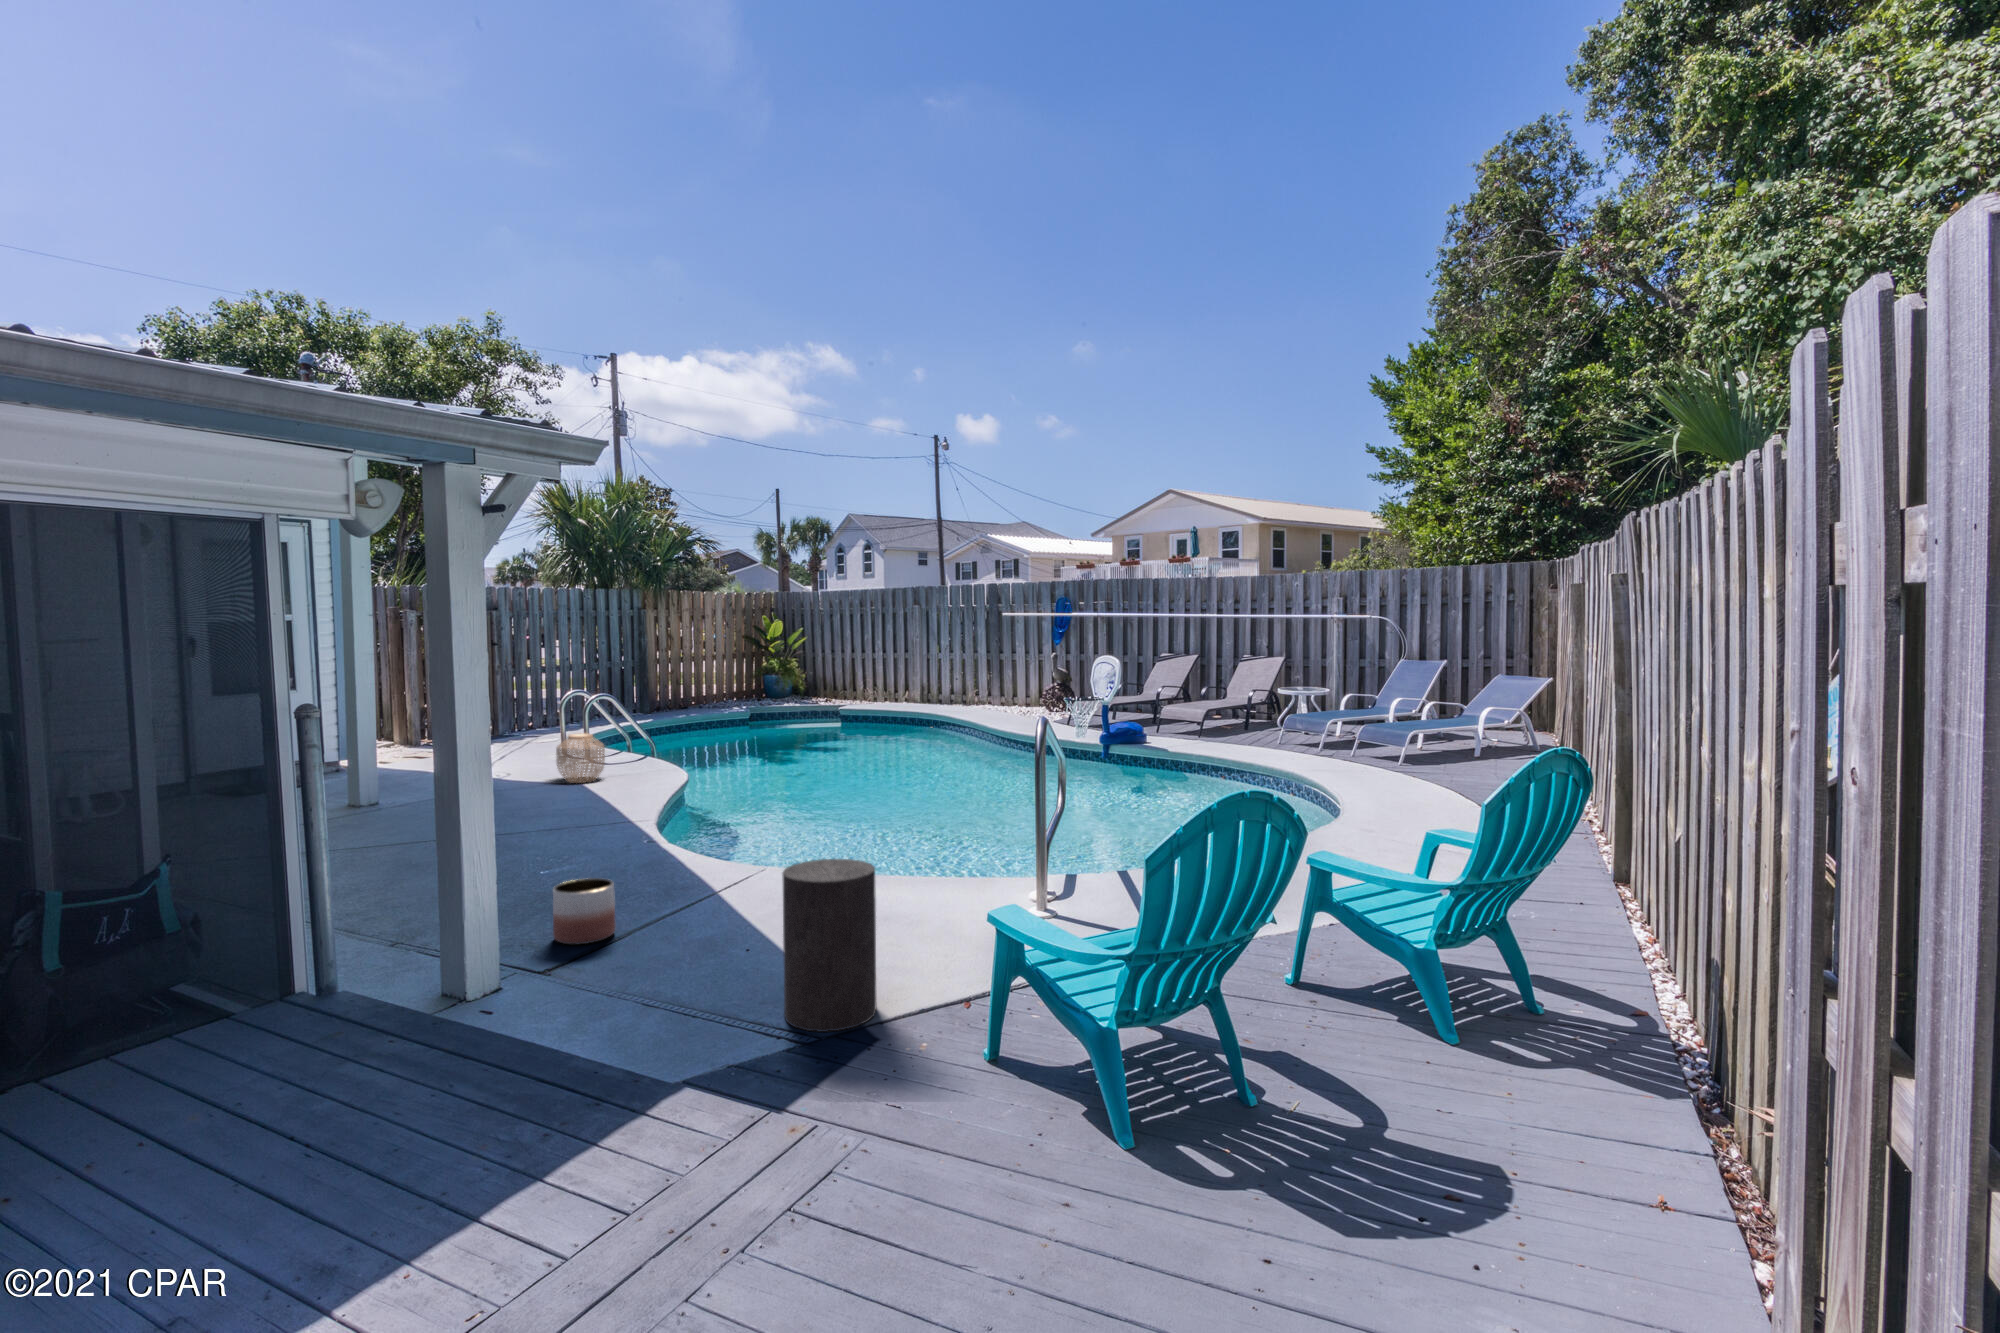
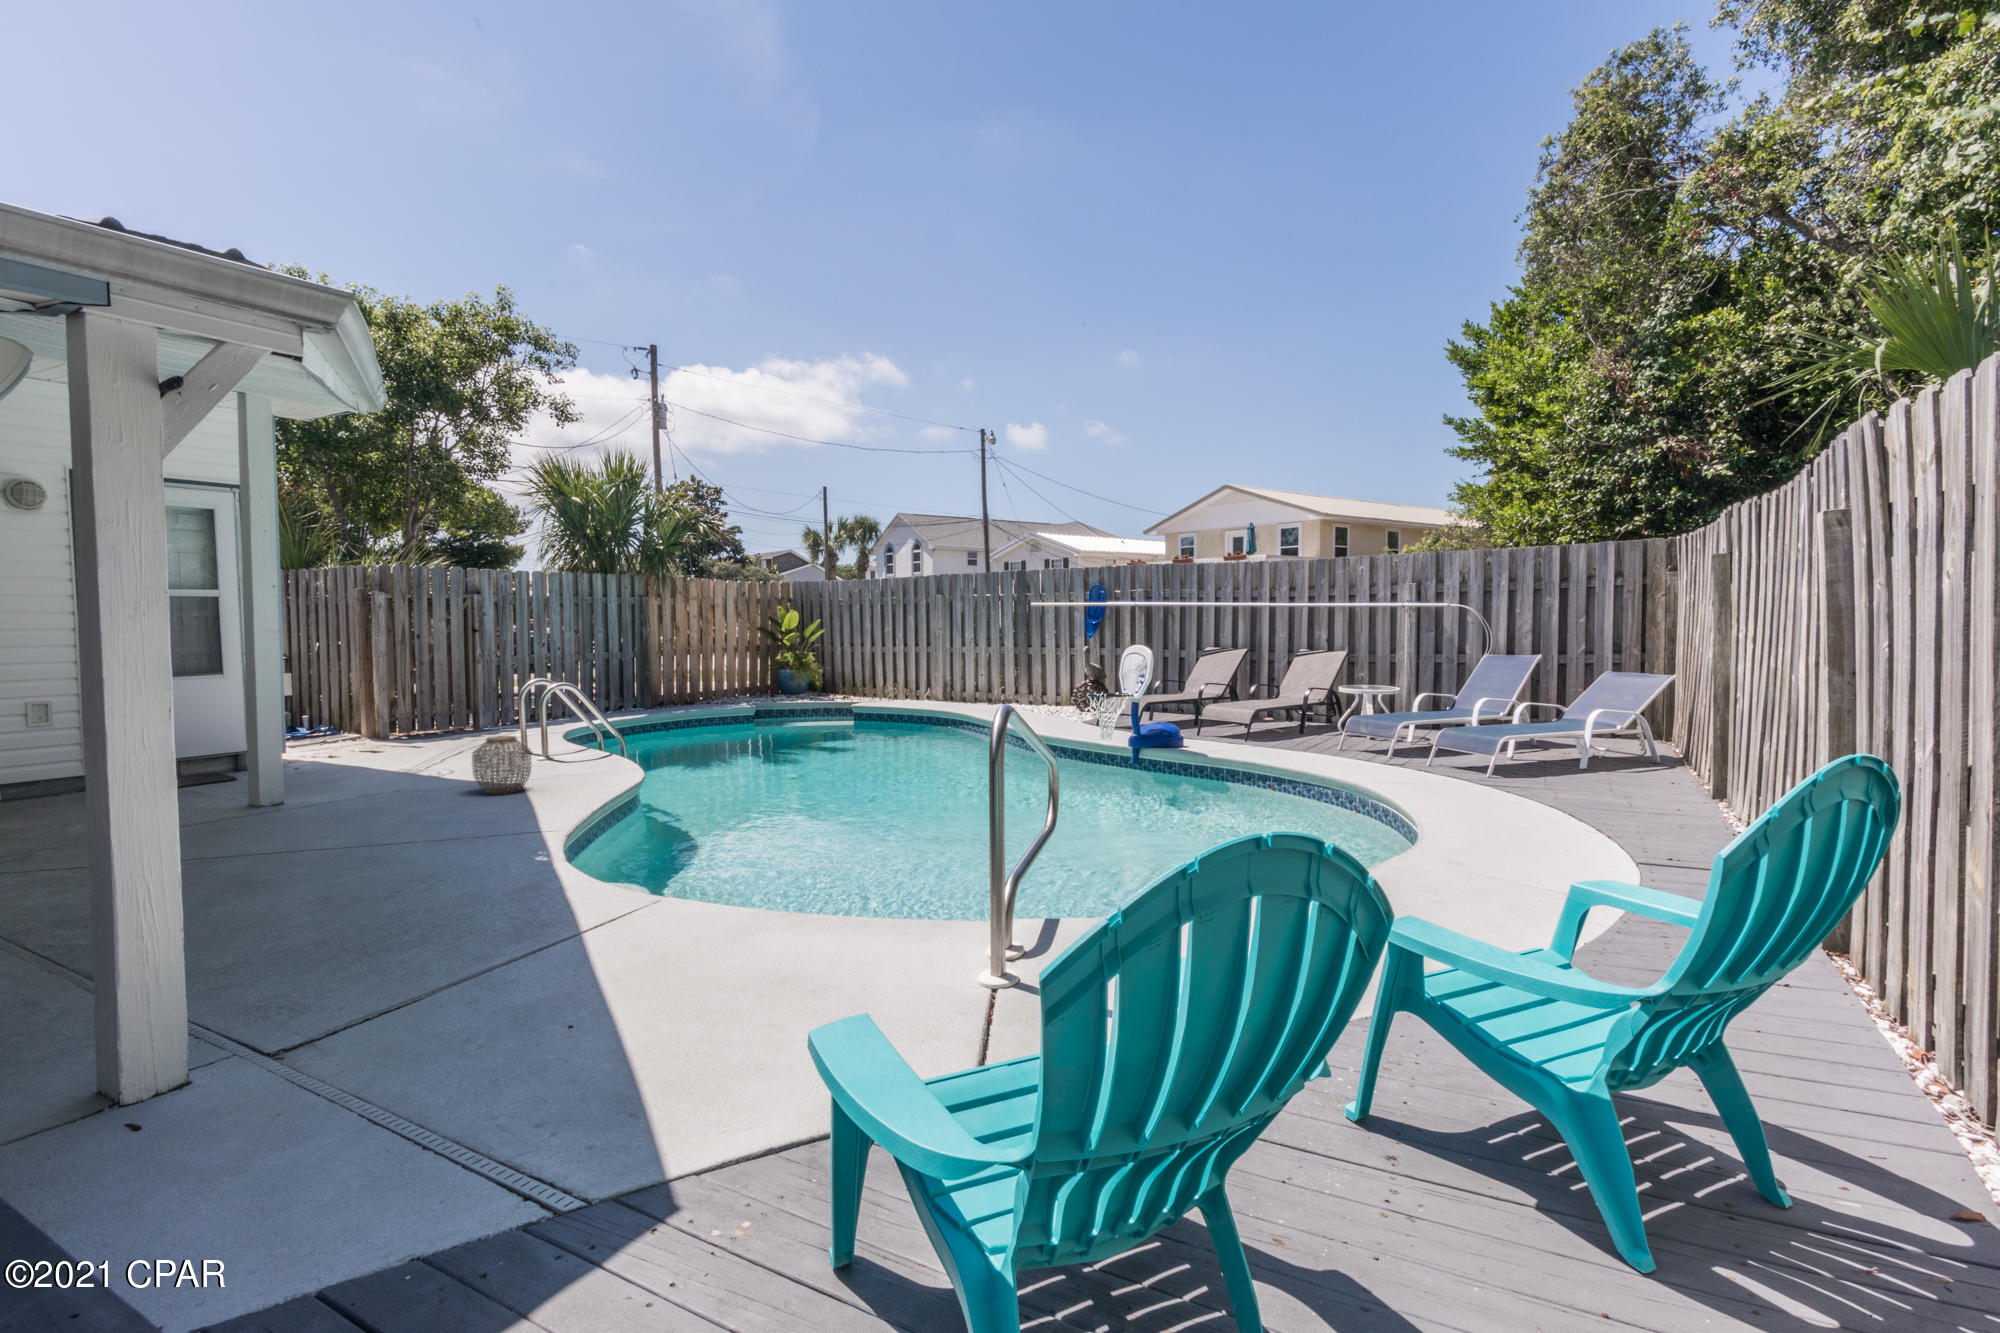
stool: present [782,859,877,1032] -> none [447,952,620,1260]
planter: present [553,878,615,945] -> none [244,949,346,1049]

